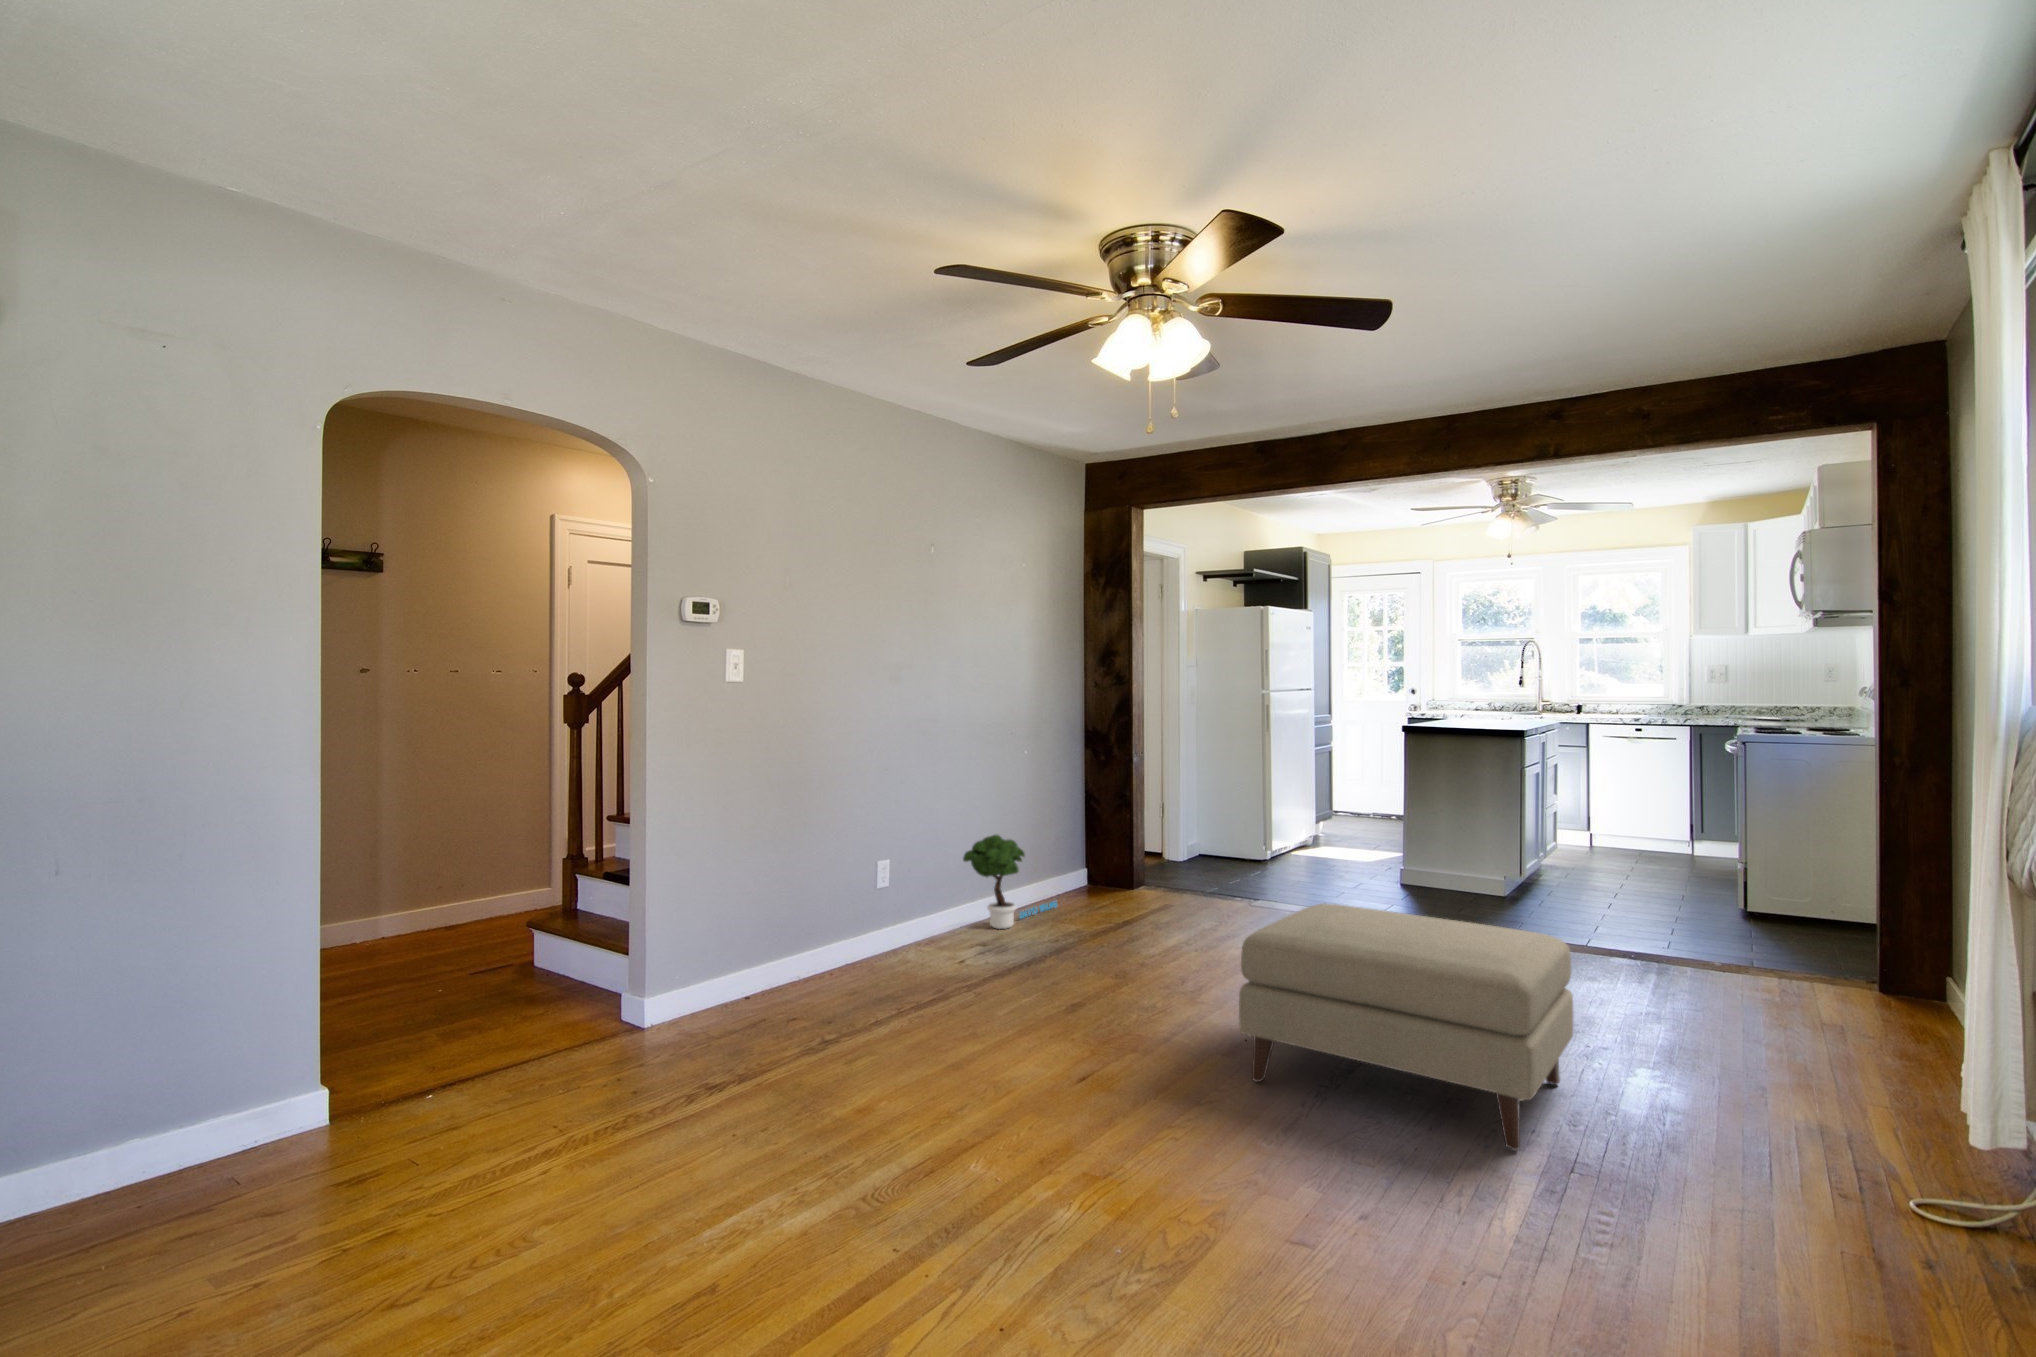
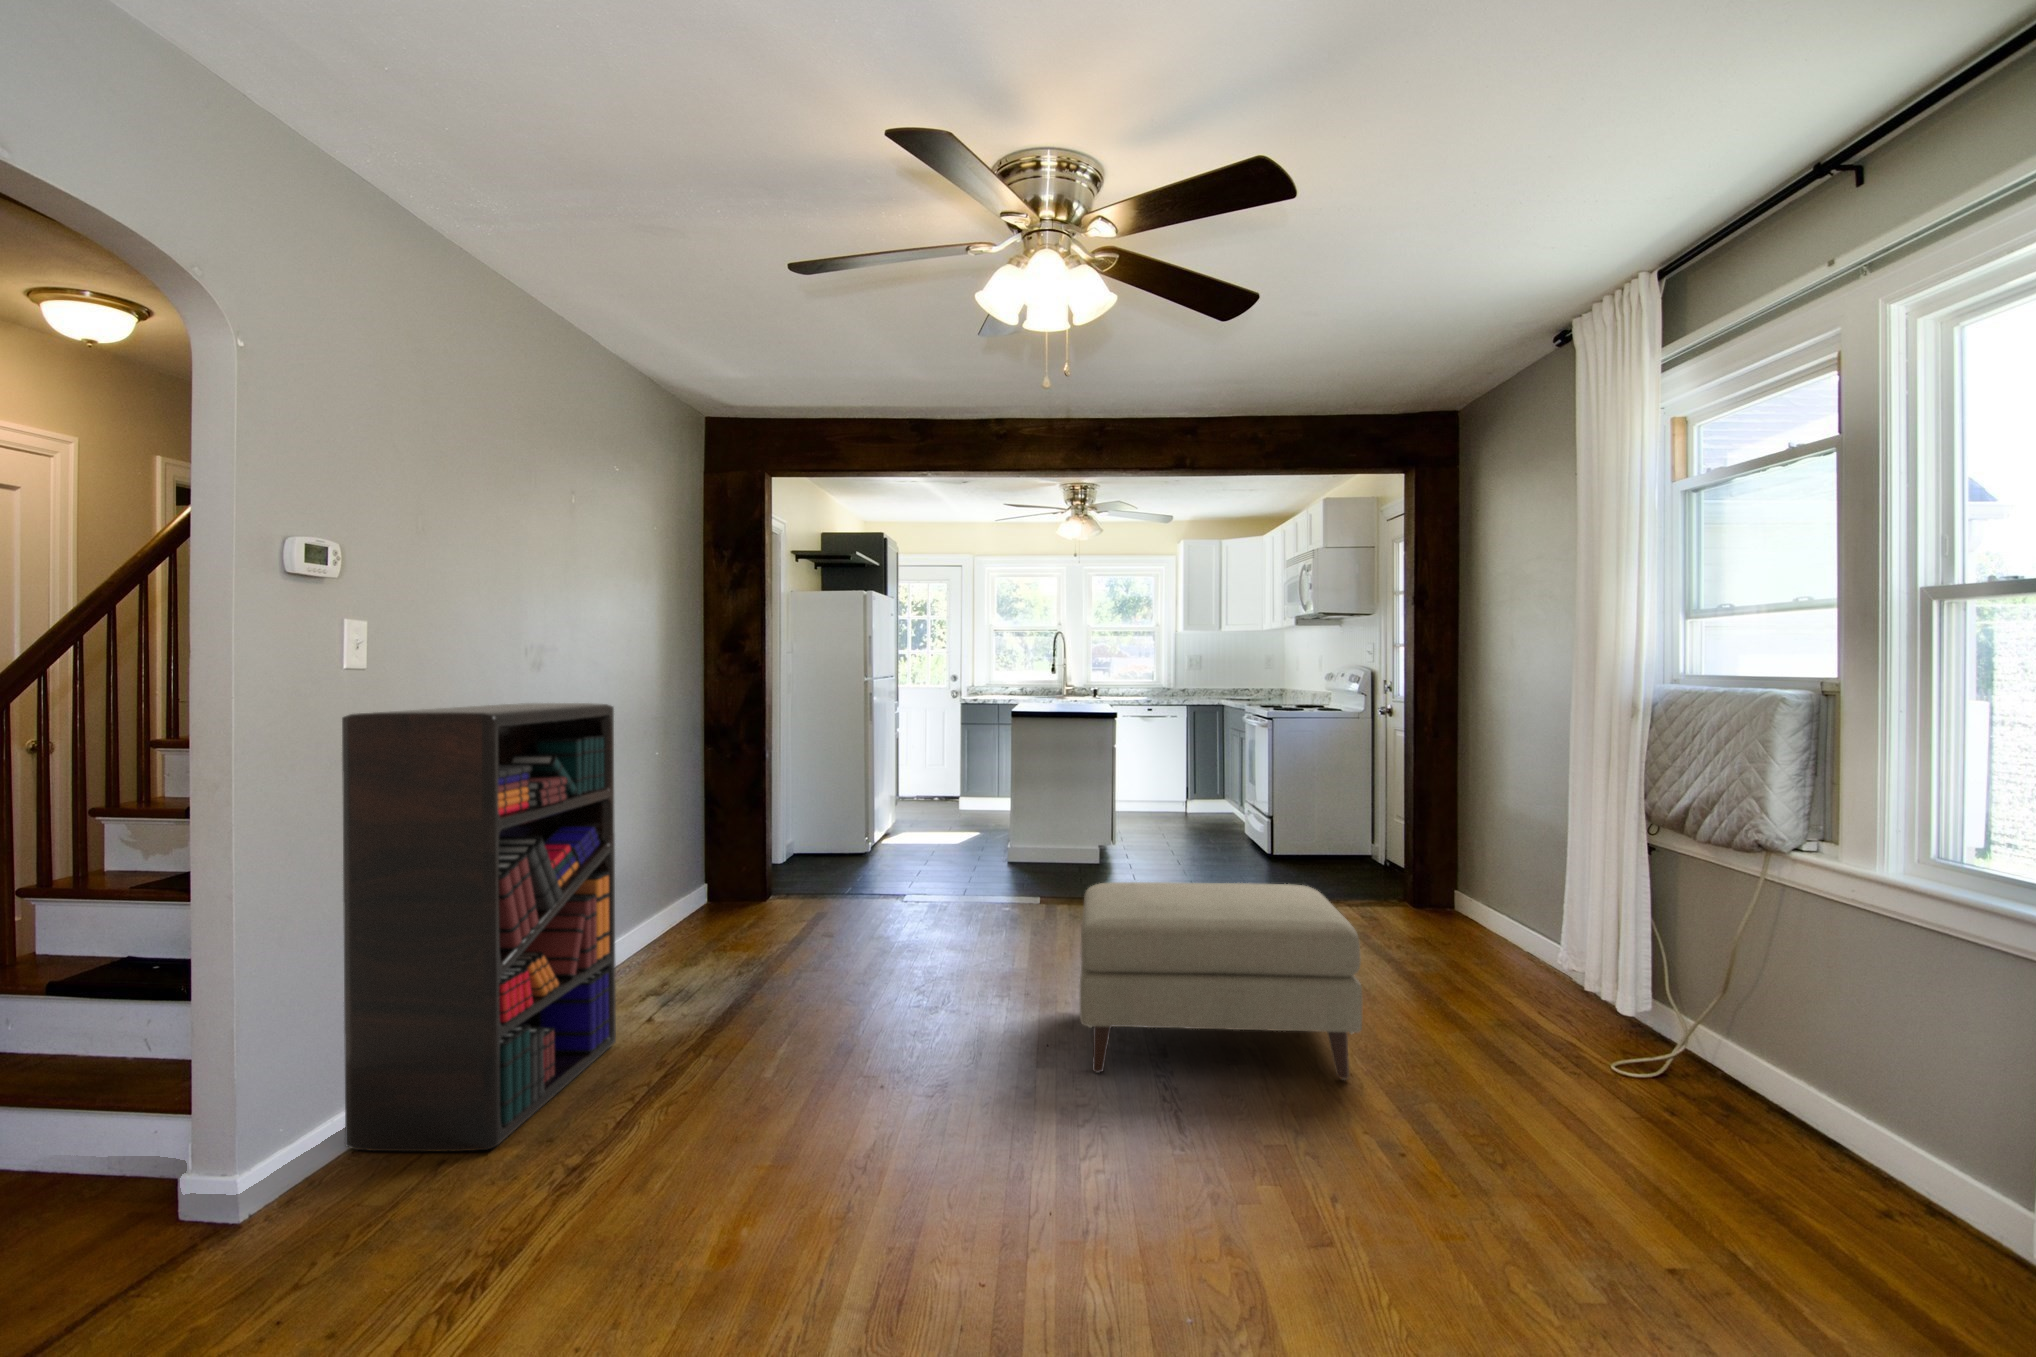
bookshelf: none [715,711,916,1027] -> present [342,703,616,1151]
potted tree: present [963,835,1057,929] -> none [611,852,704,966]

